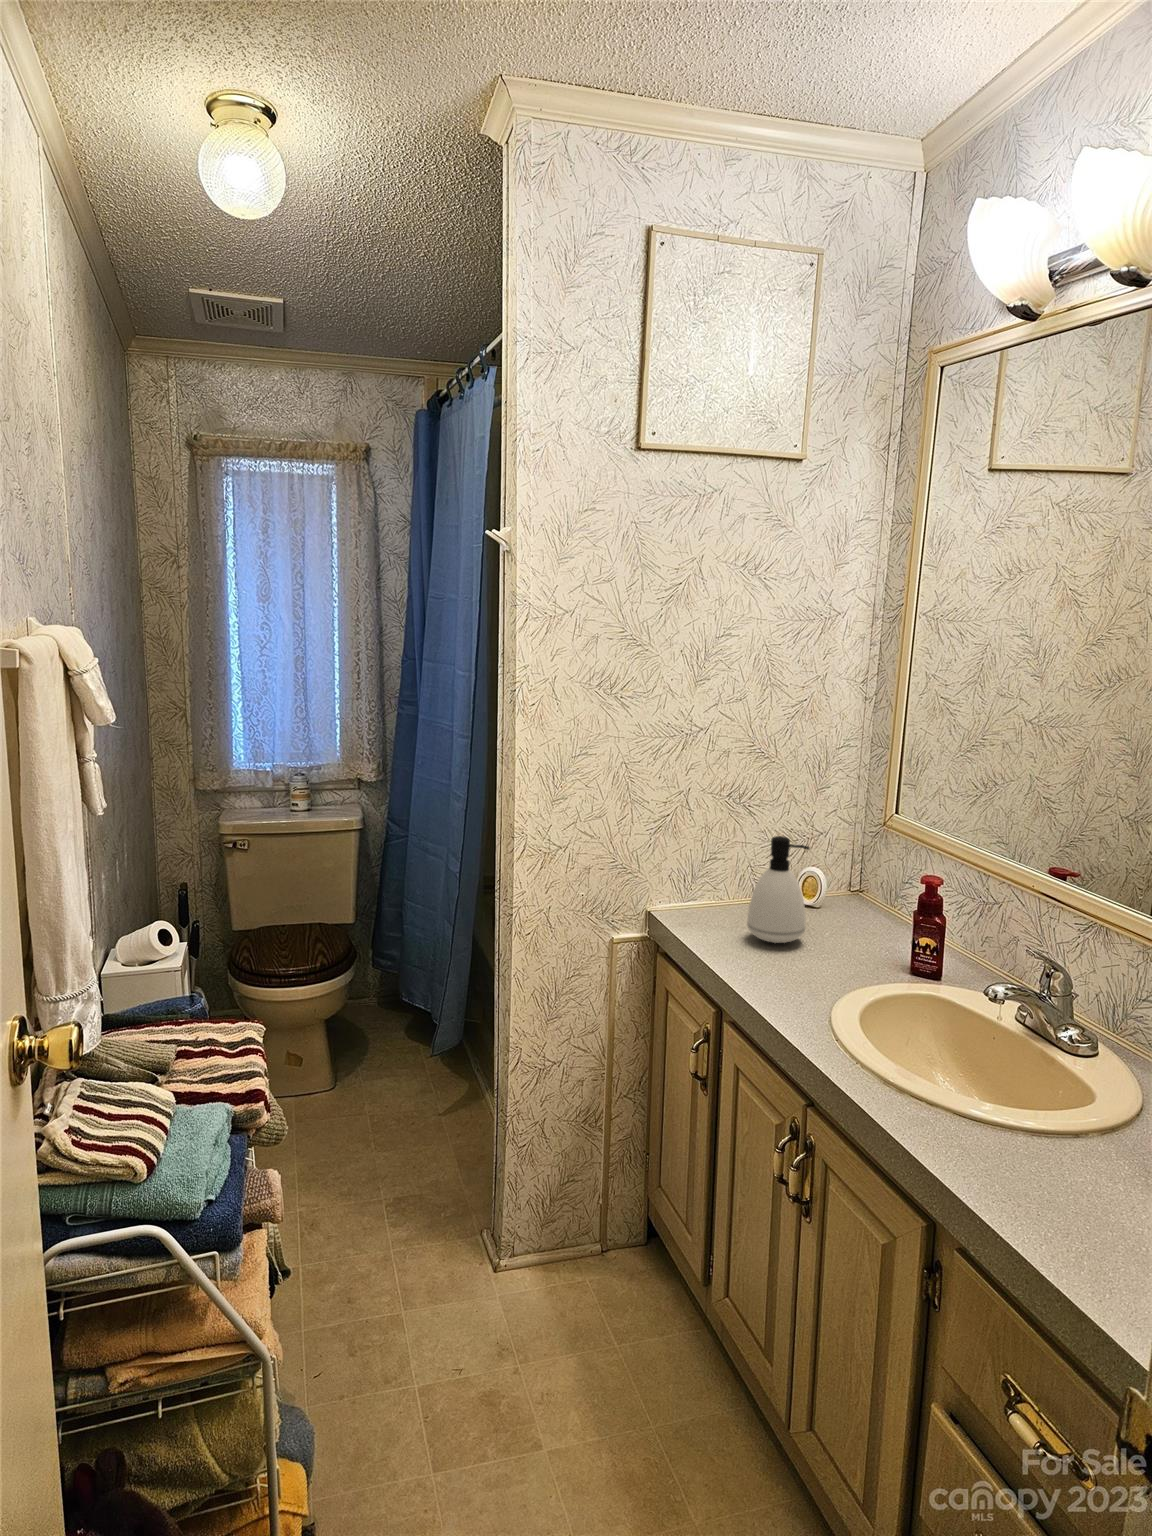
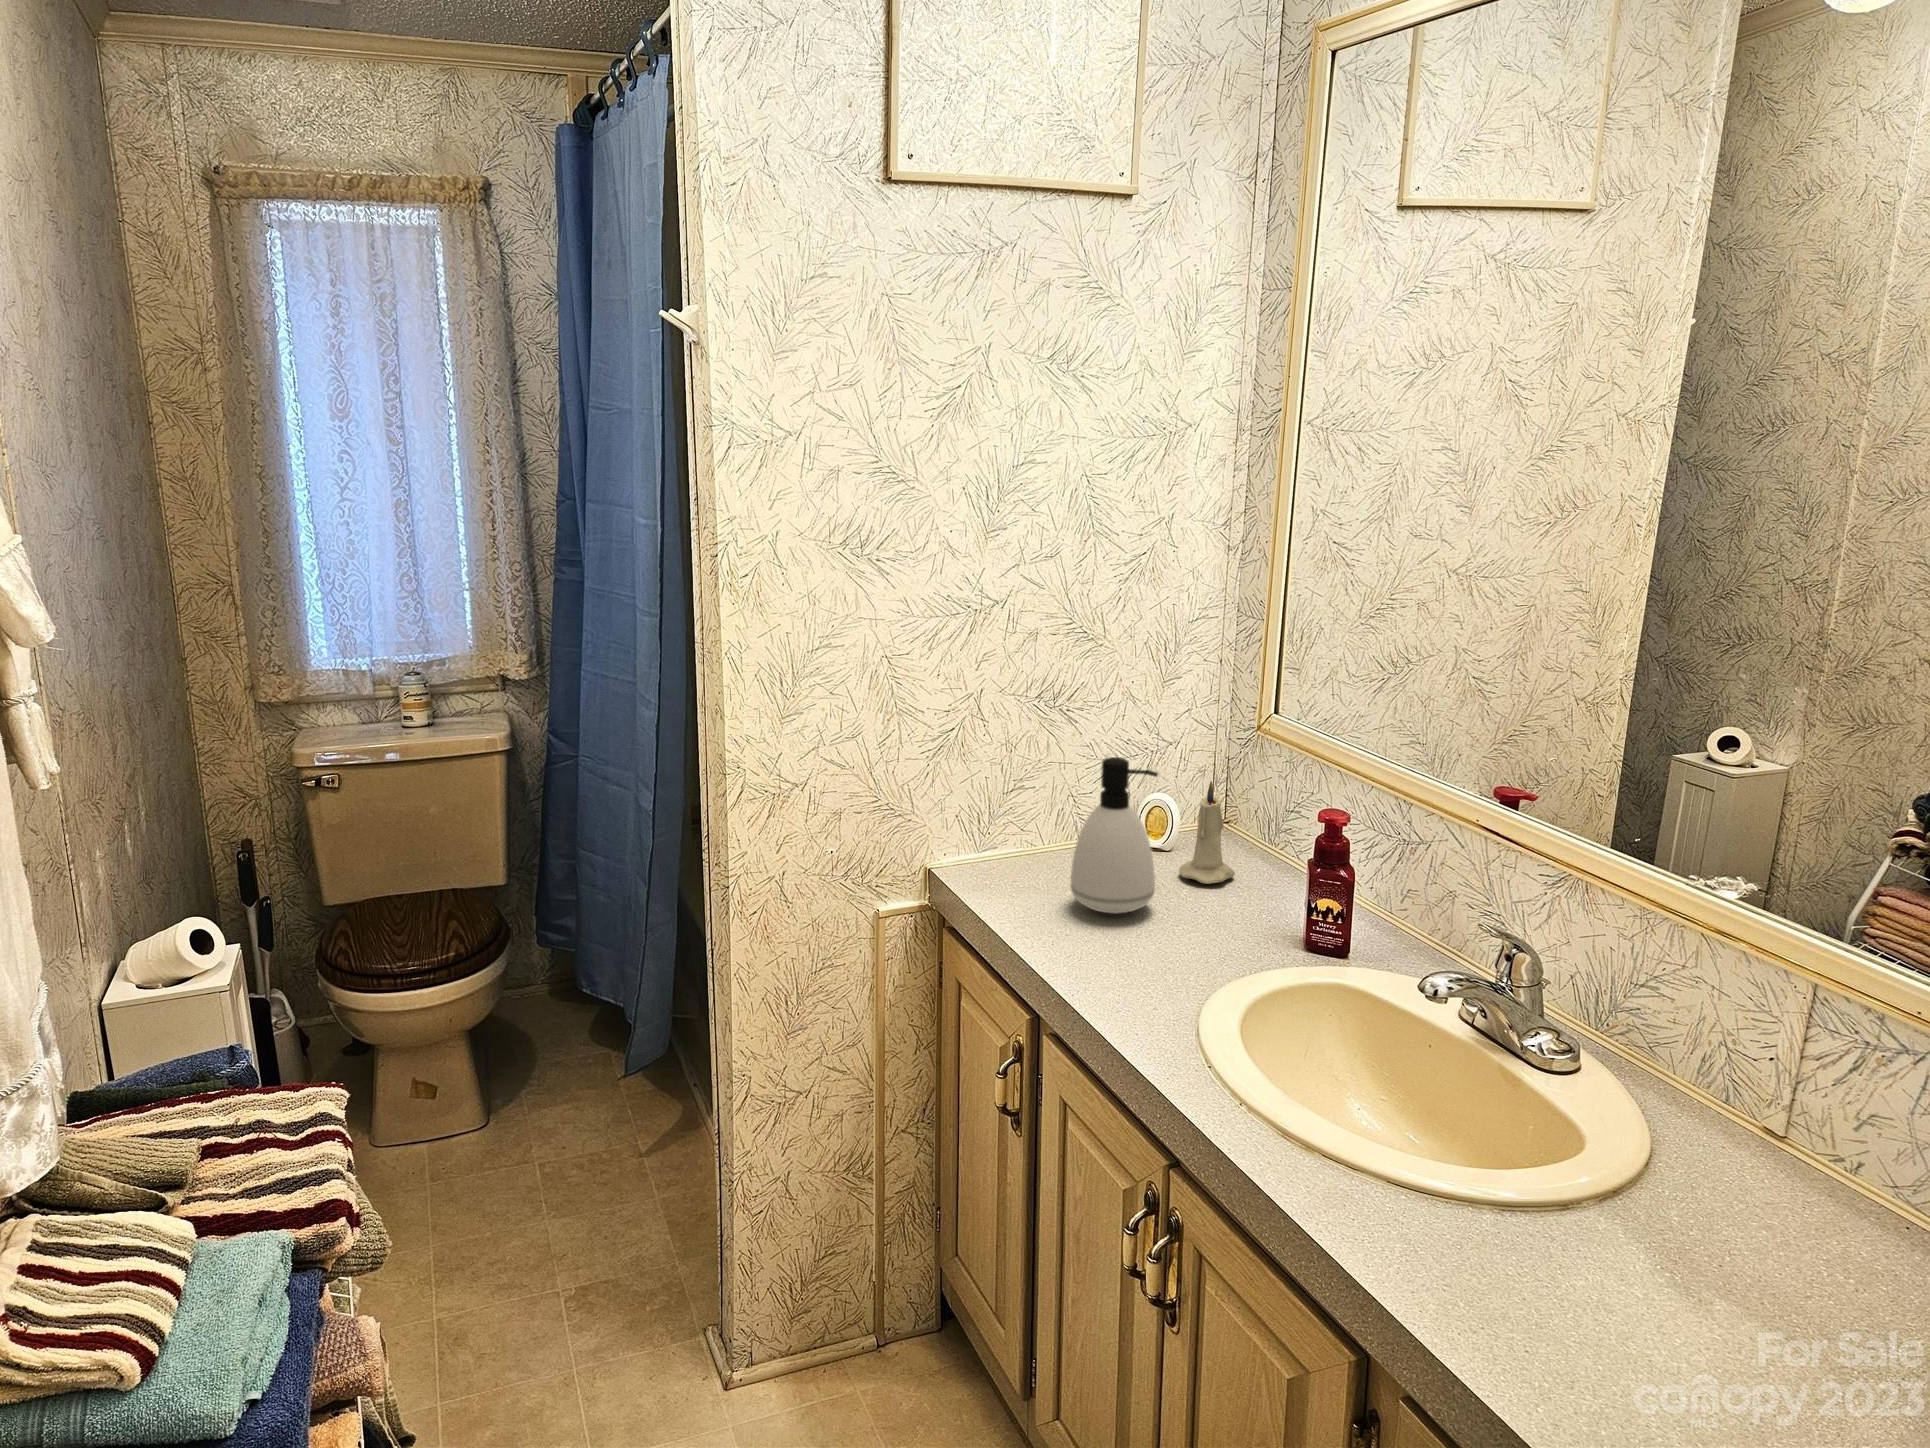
candle: none [823,857,862,928] -> present [1179,781,1235,884]

